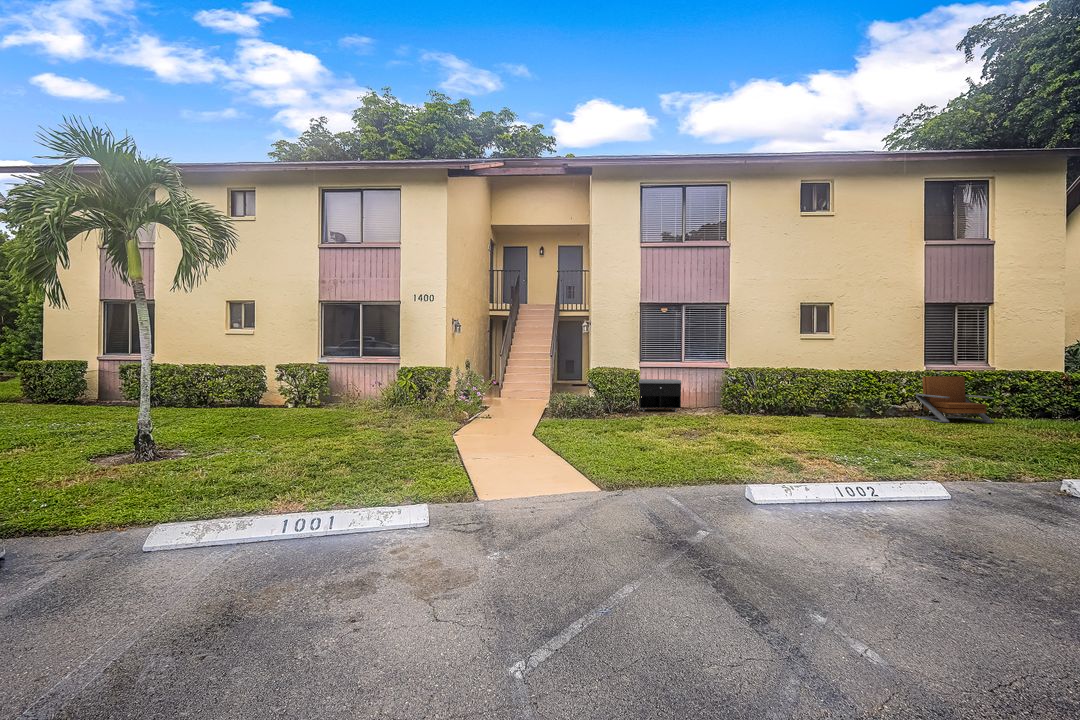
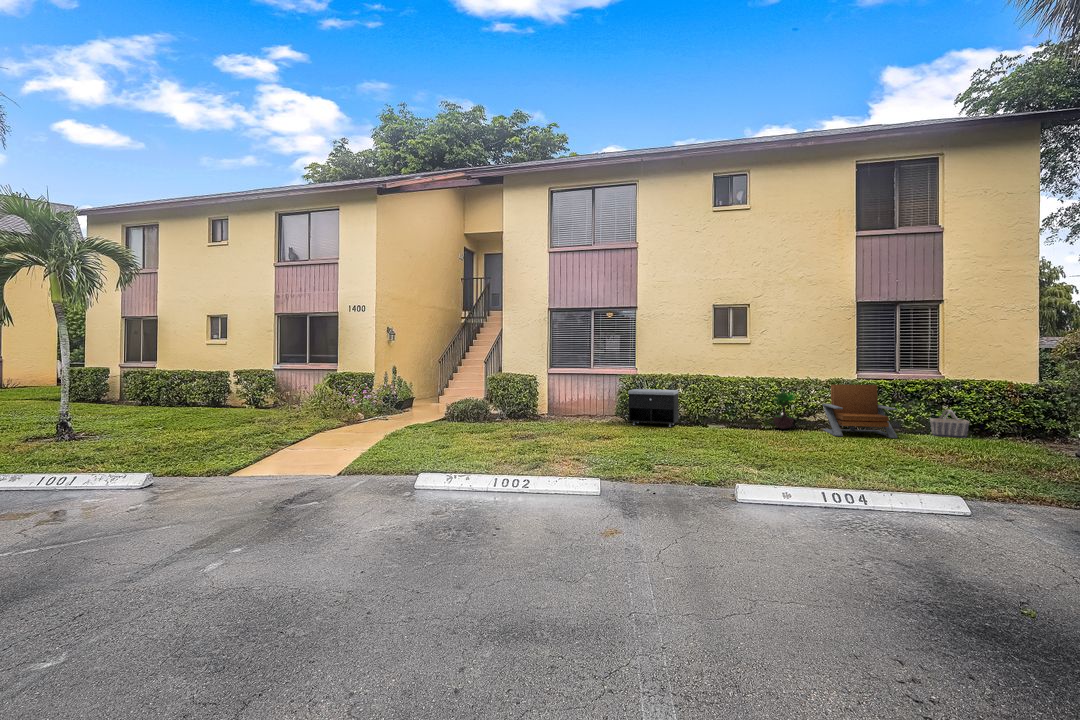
storage bench: present [638,379,681,411] -> present [628,389,678,427]
potted tree: none [873,379,899,417] -> present [773,391,794,429]
basket: none [1003,397,1043,421] -> present [930,410,969,438]

